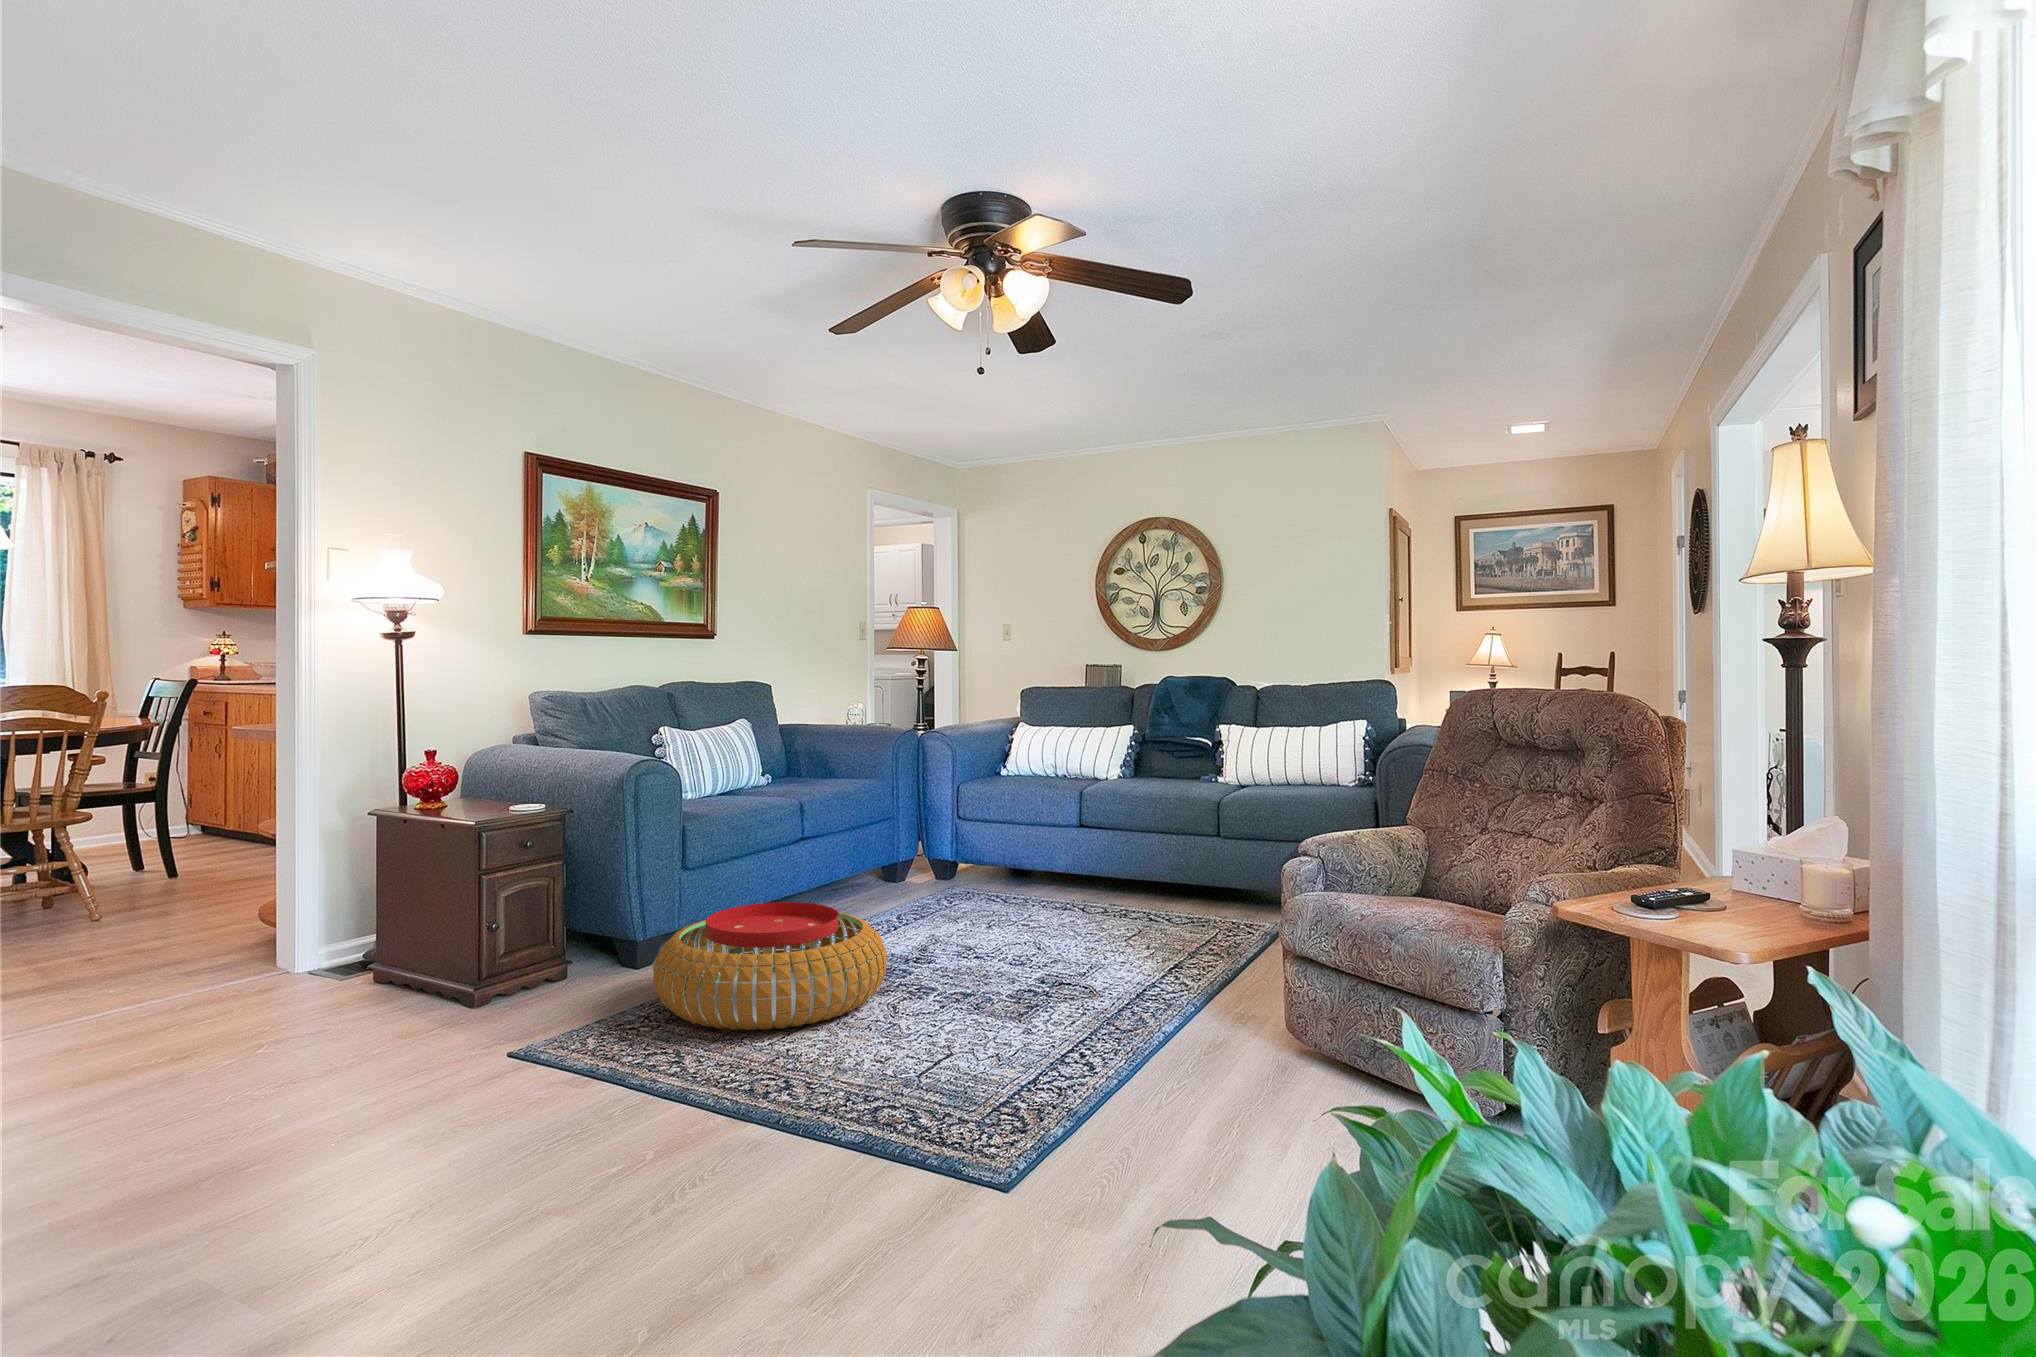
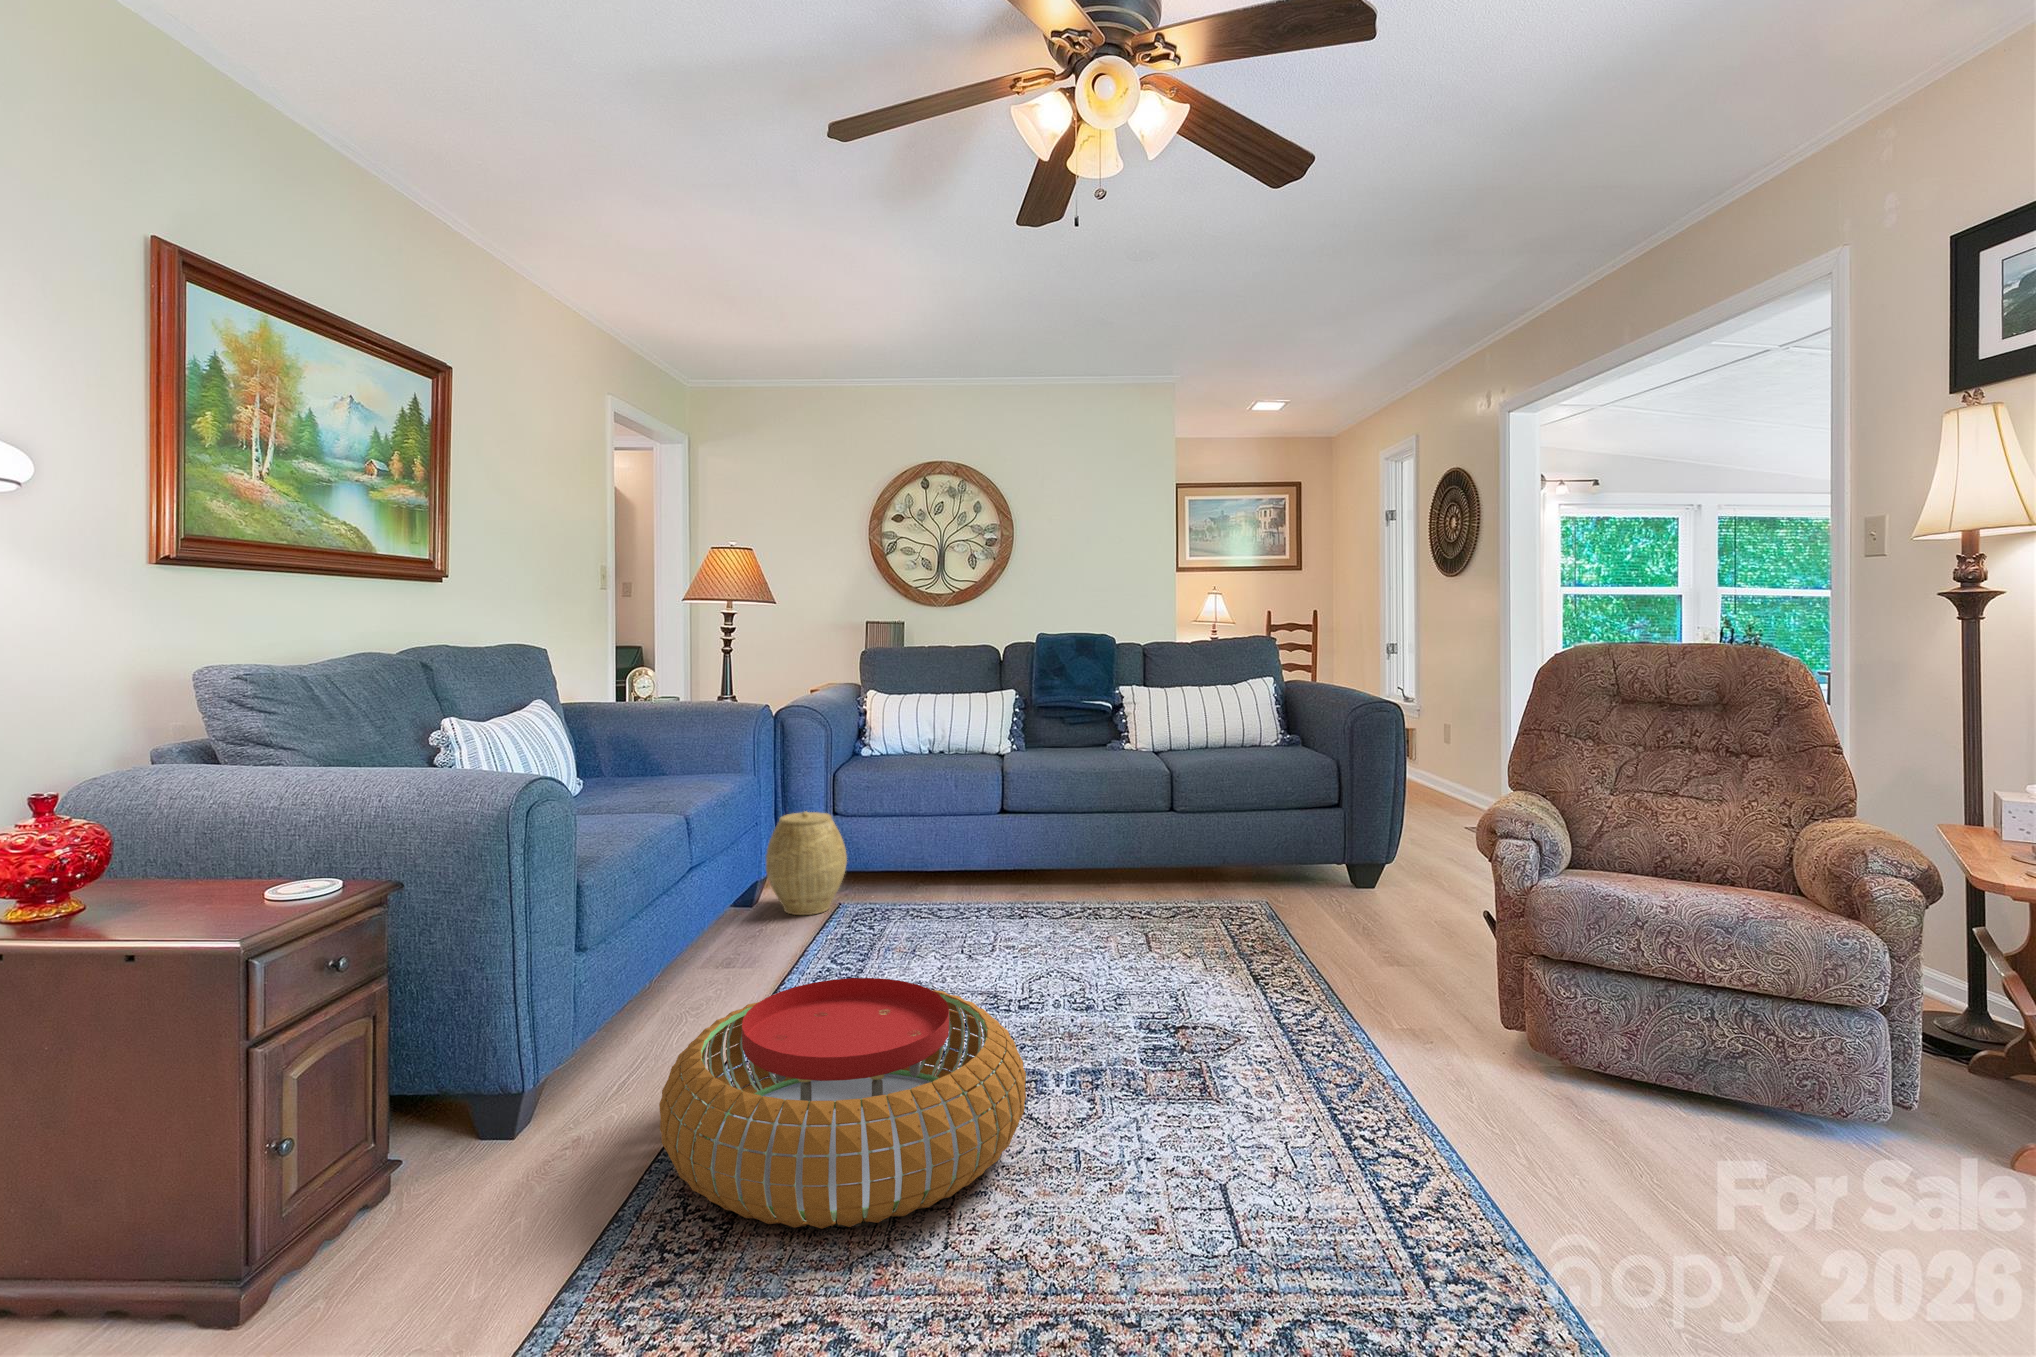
woven basket: none [901,810,962,889] -> present [766,811,847,915]

